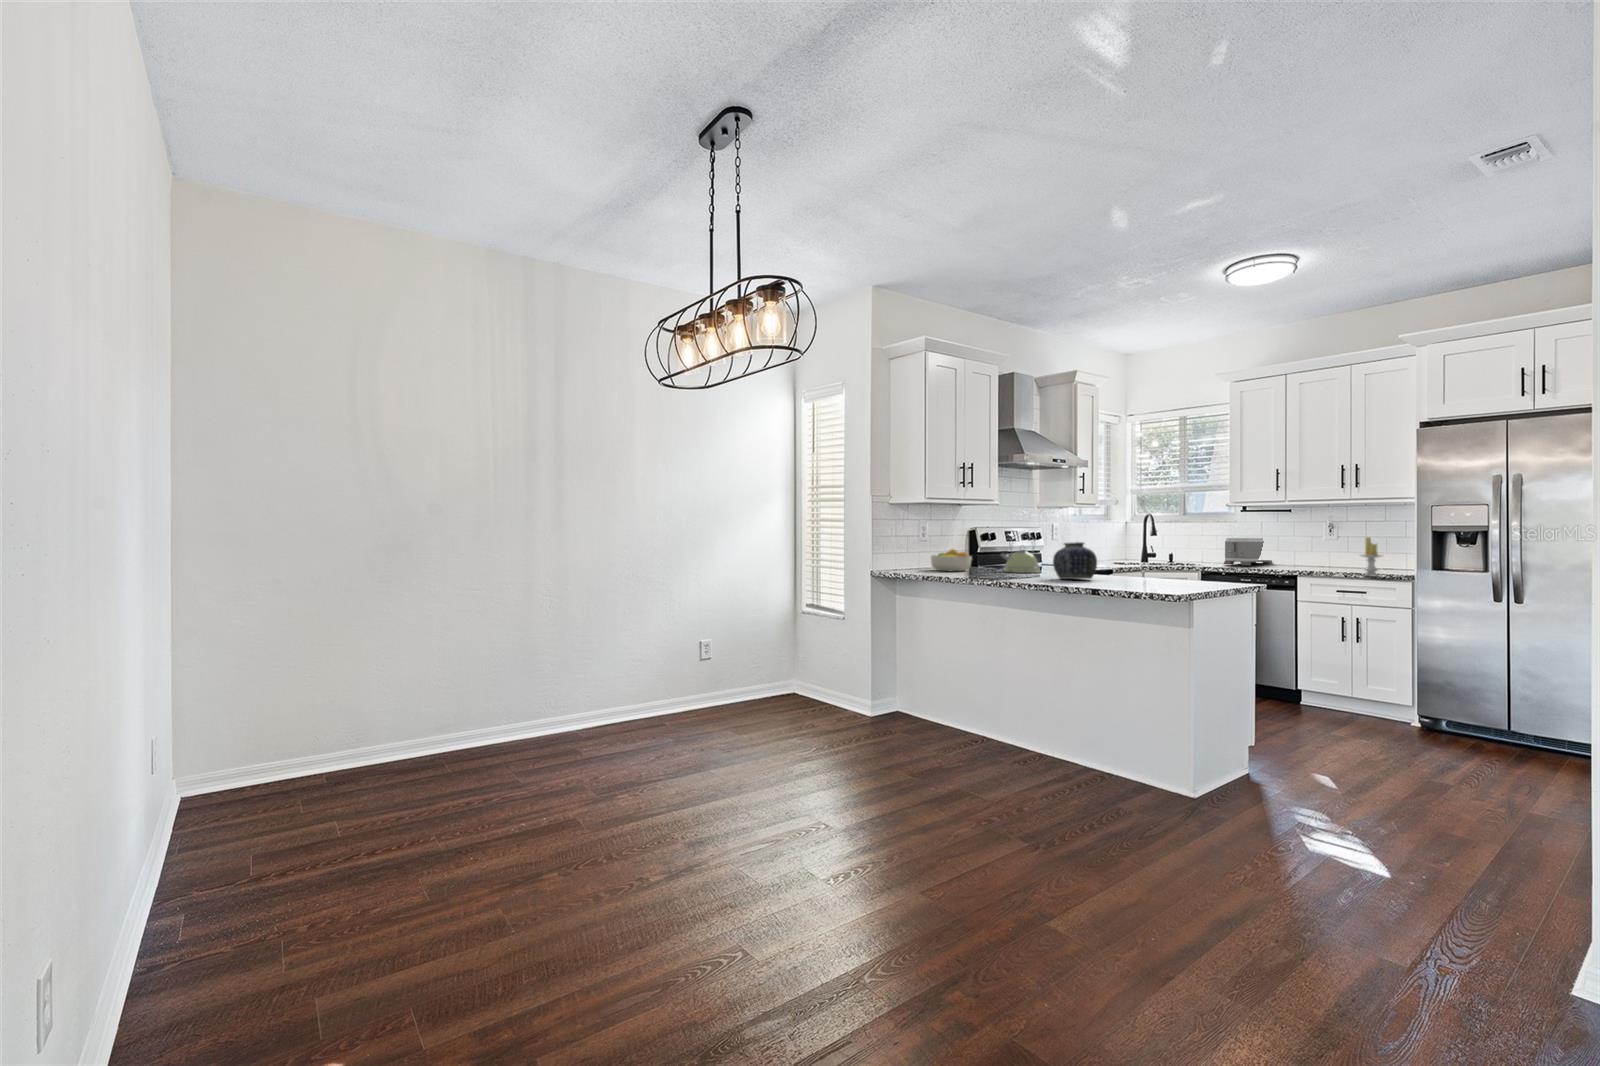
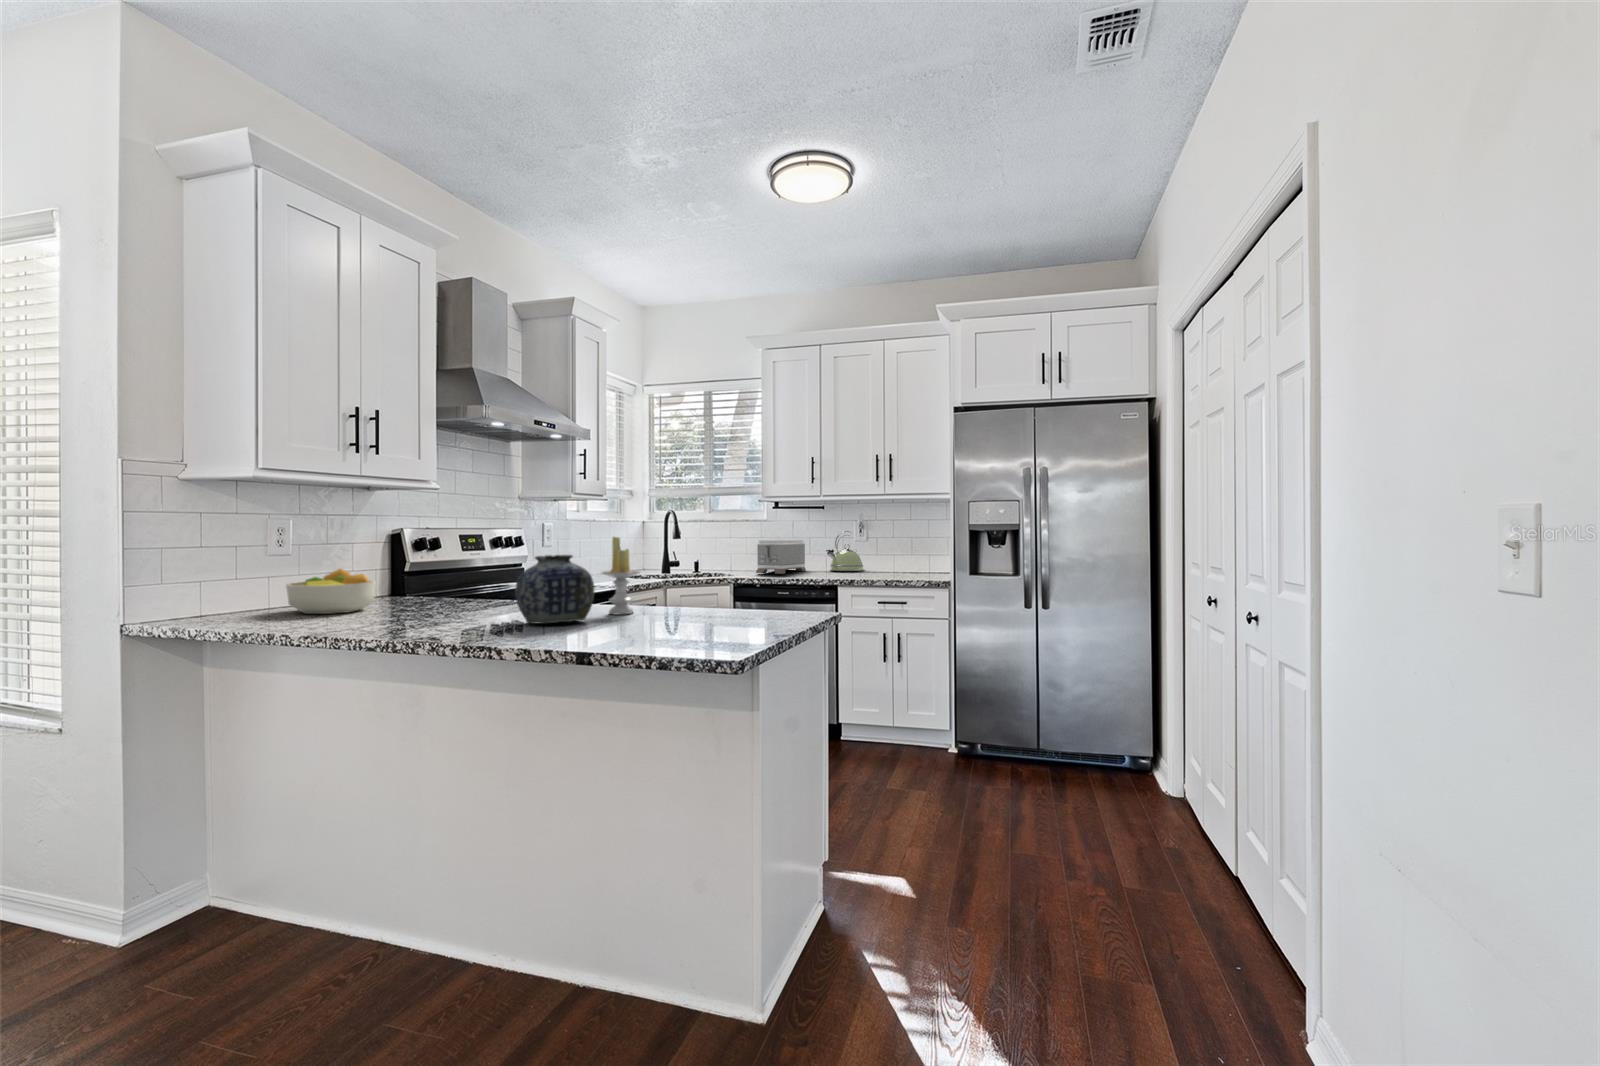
candle: present [1361,537,1382,577] -> present [602,537,640,614]
kettle: present [1001,546,1040,573] -> present [826,531,864,571]

